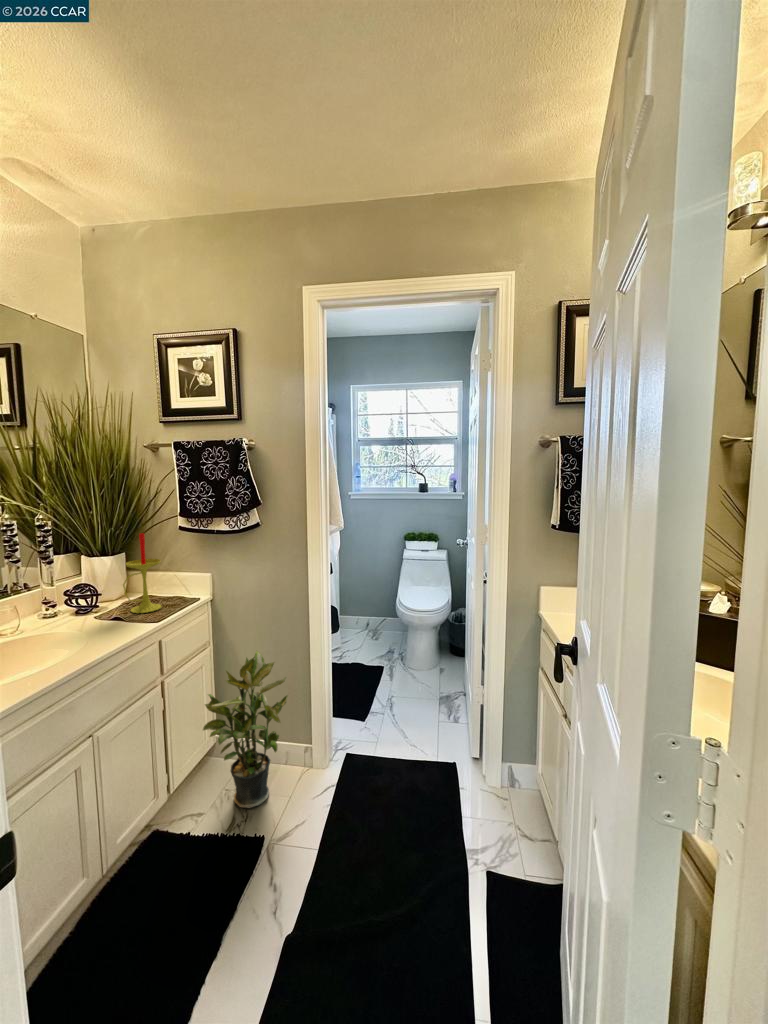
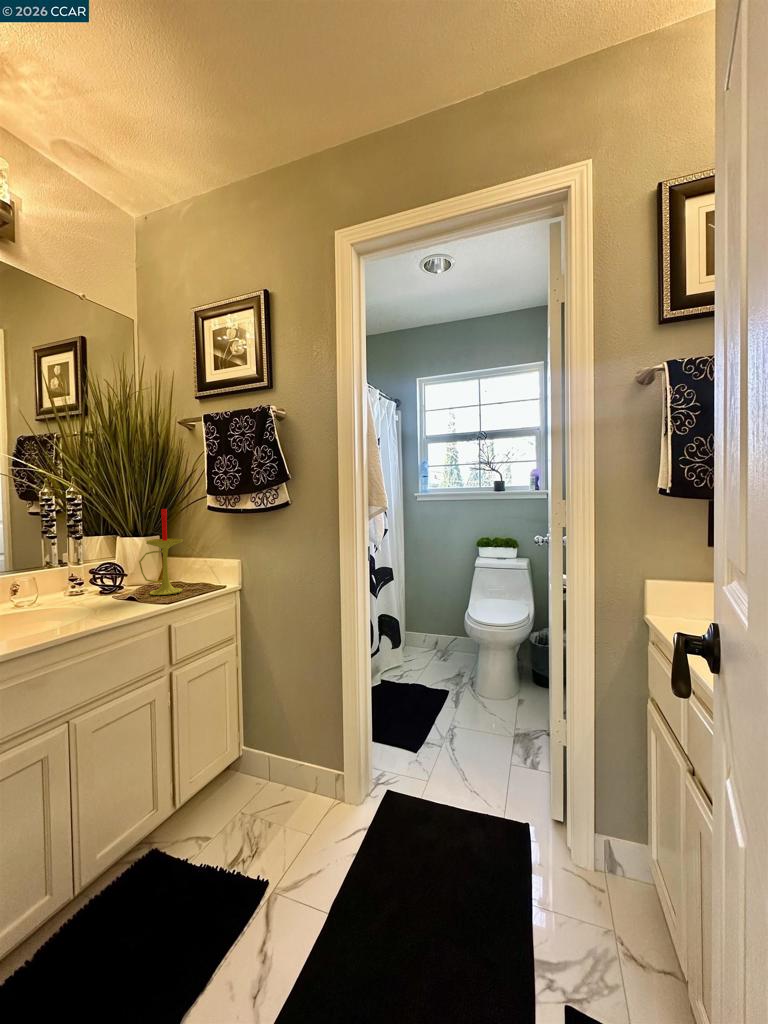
potted plant: present [203,651,288,808] -> none [211,647,313,841]

